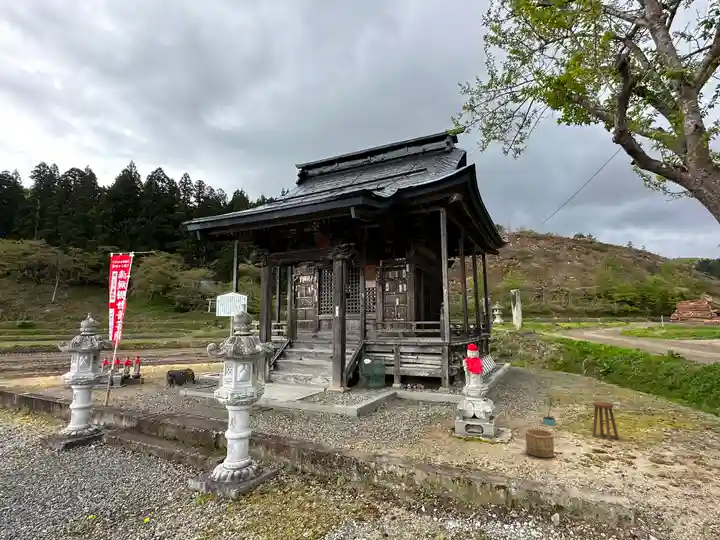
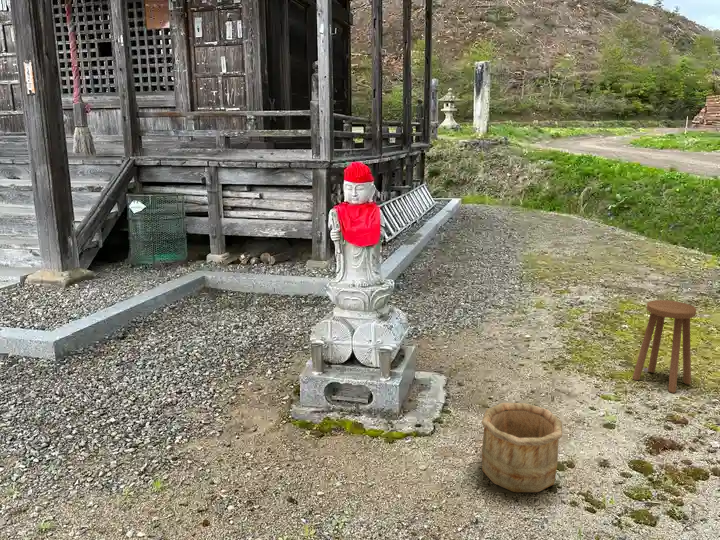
potted plant: present [537,387,560,425] -> none [514,263,566,350]

